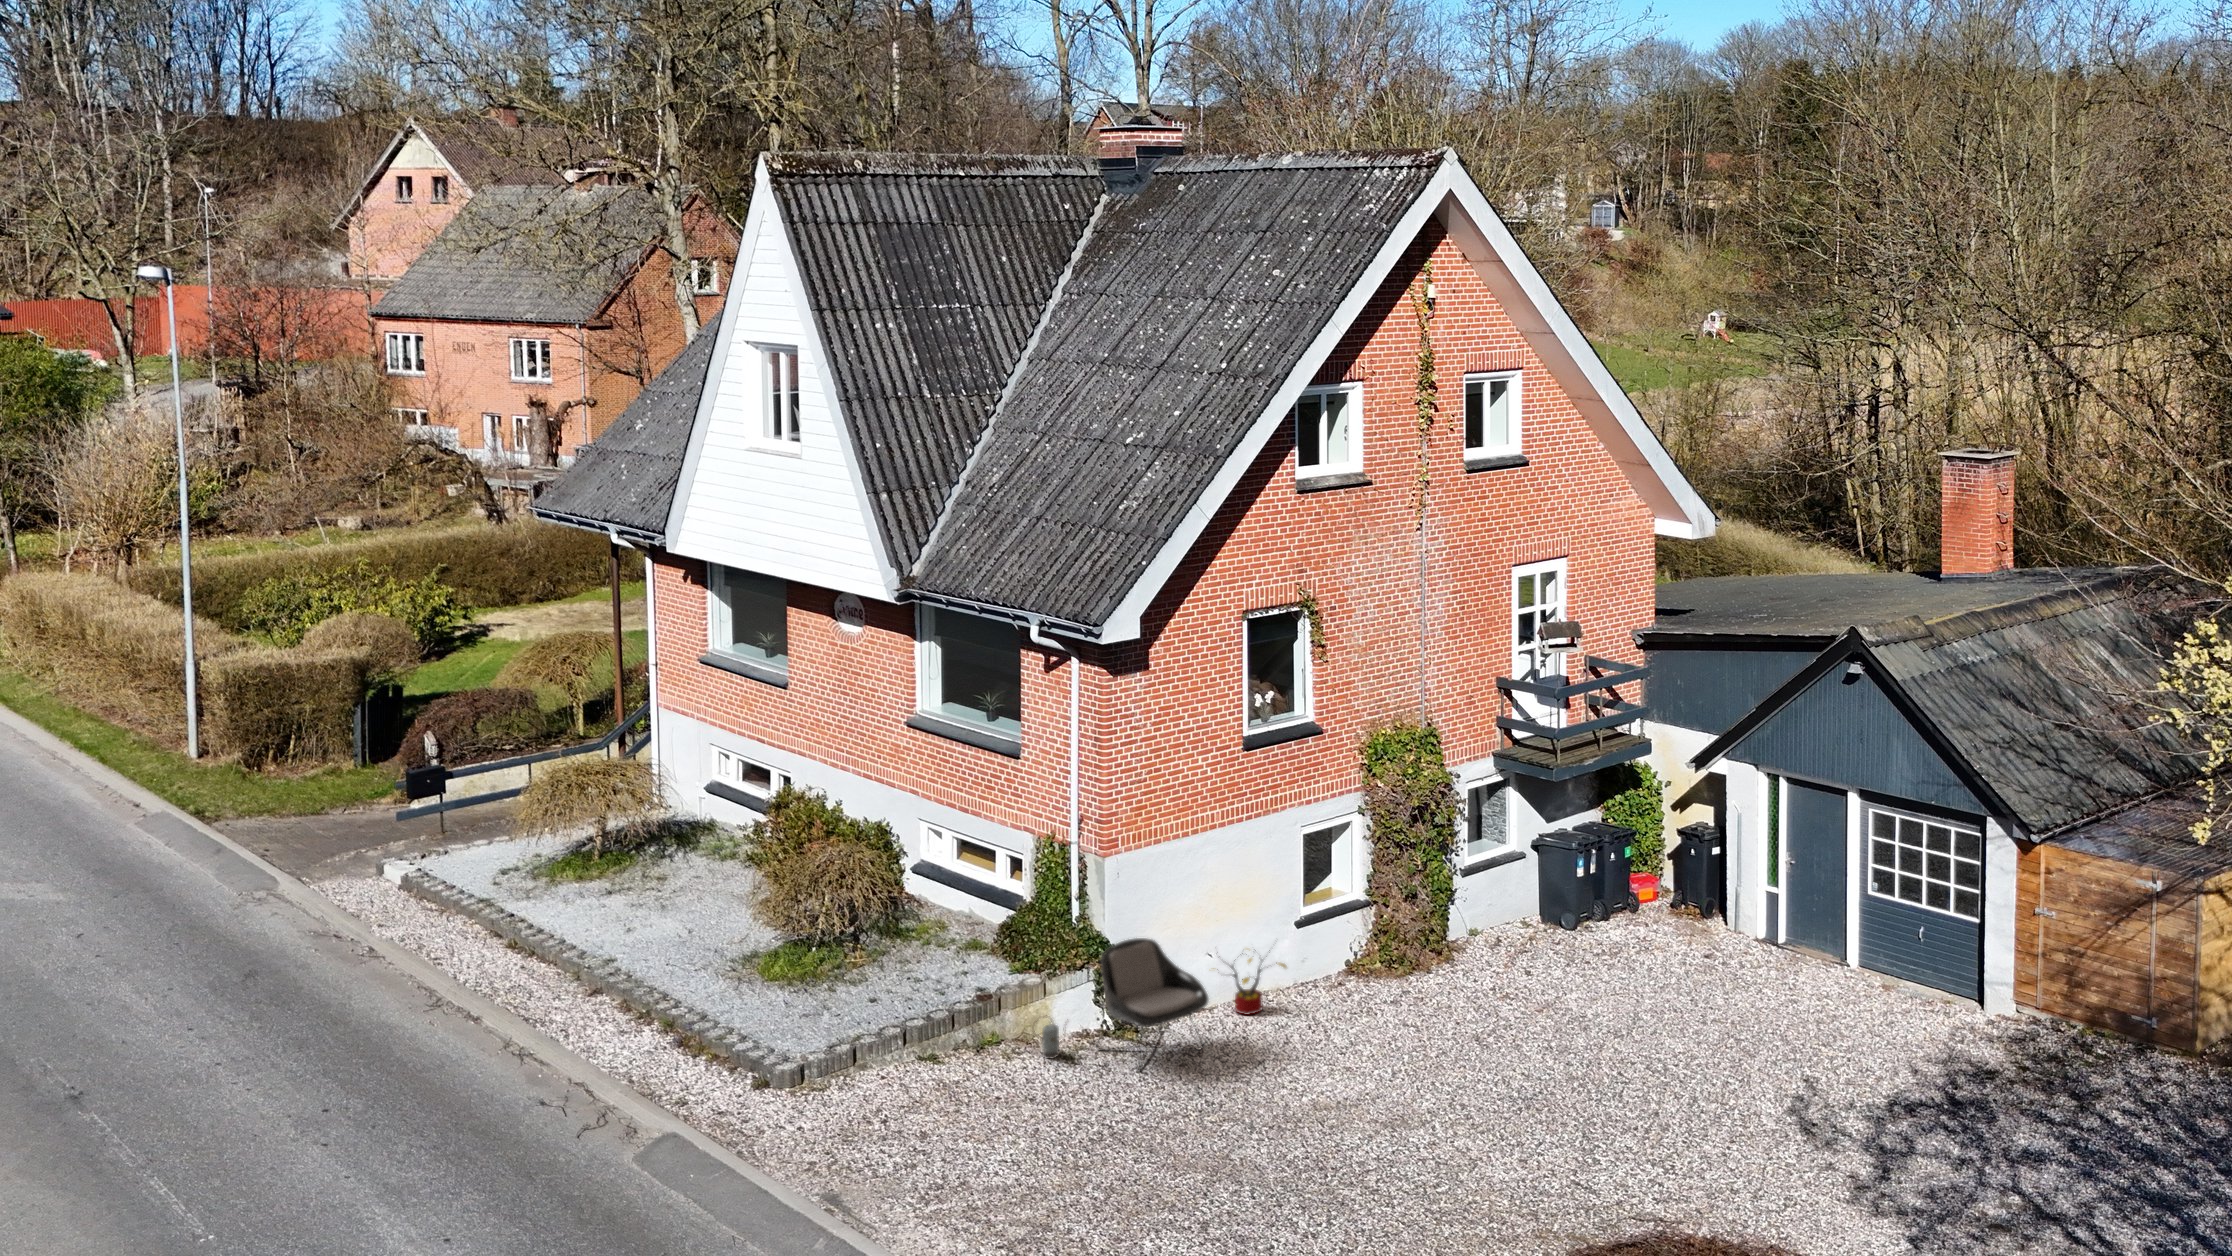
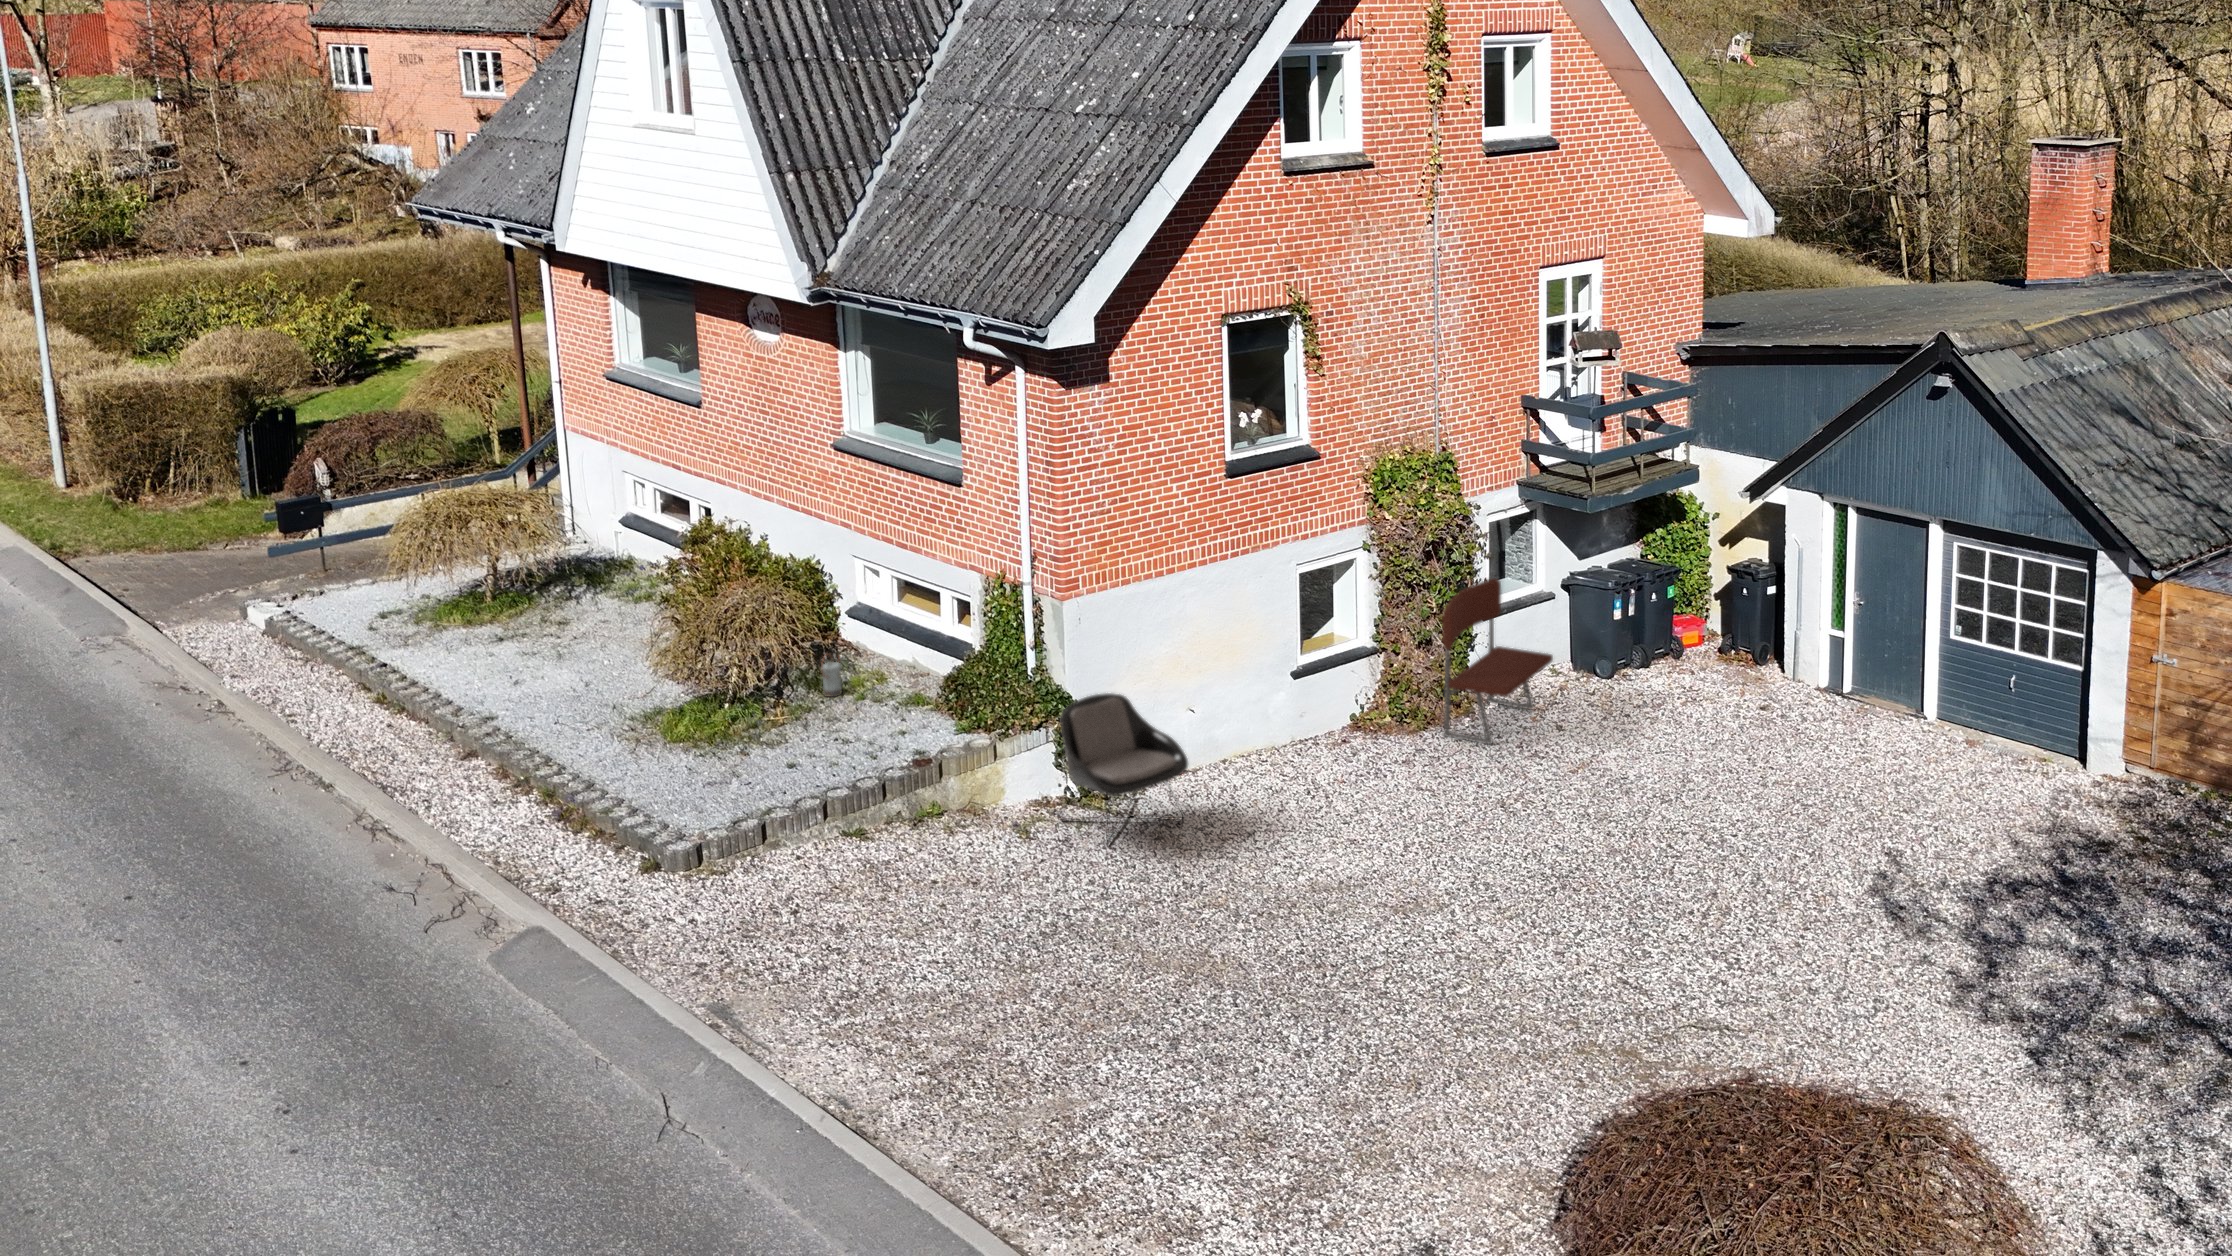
bench: none [1426,838,1522,985] -> present [1442,578,1553,744]
decorative plant: present [1230,950,1286,1014] -> none [1189,693,1282,779]
watering can: present [1034,1017,1061,1059] -> present [821,655,842,697]

